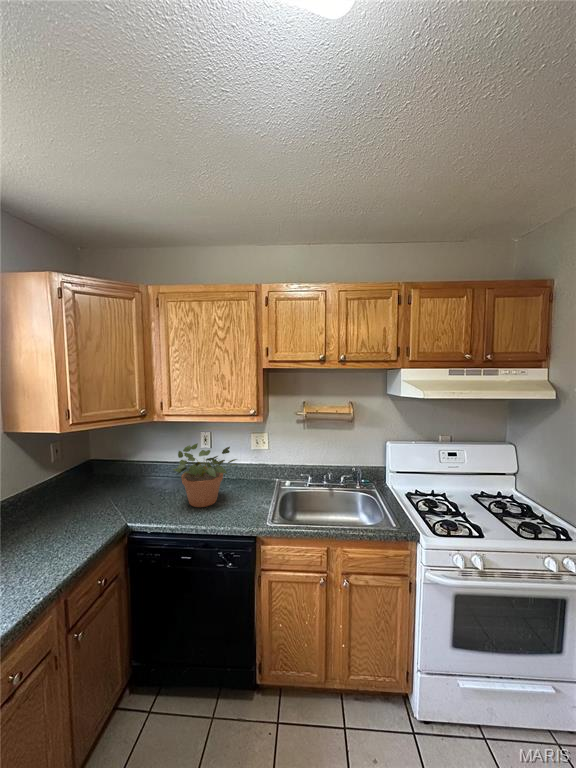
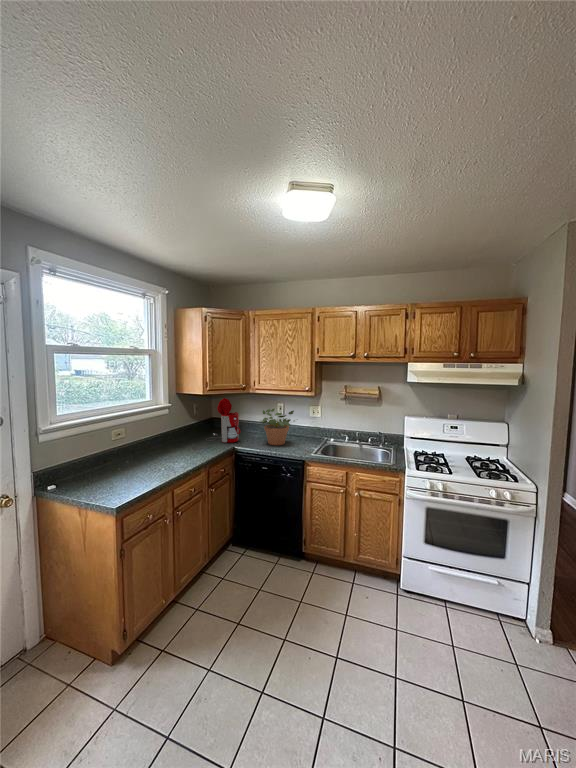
coffee maker: none [71,433,139,514] -> present [206,398,241,443]

